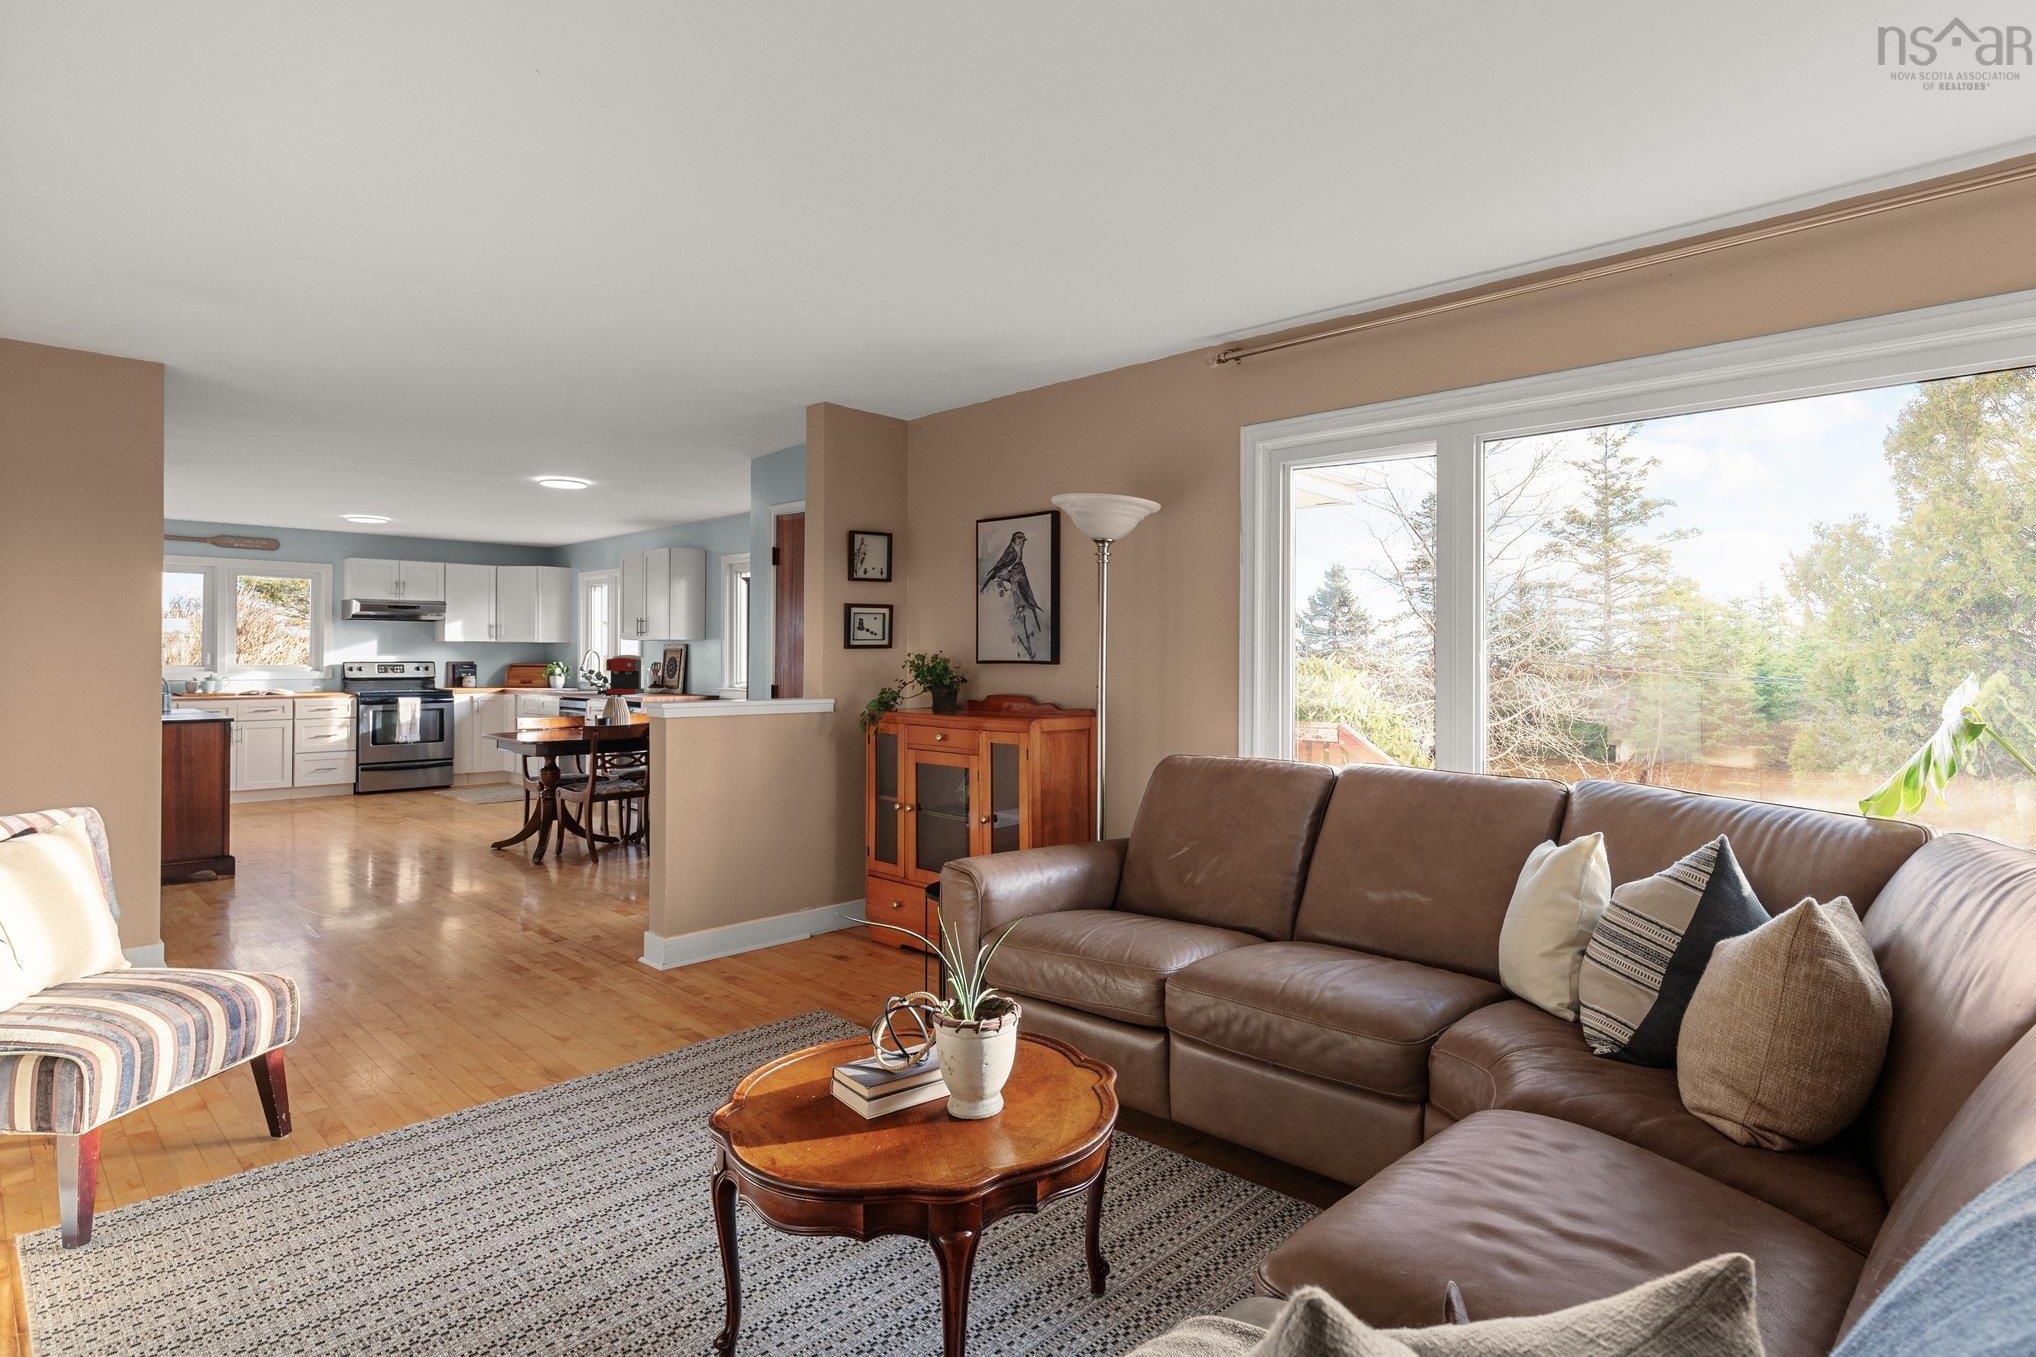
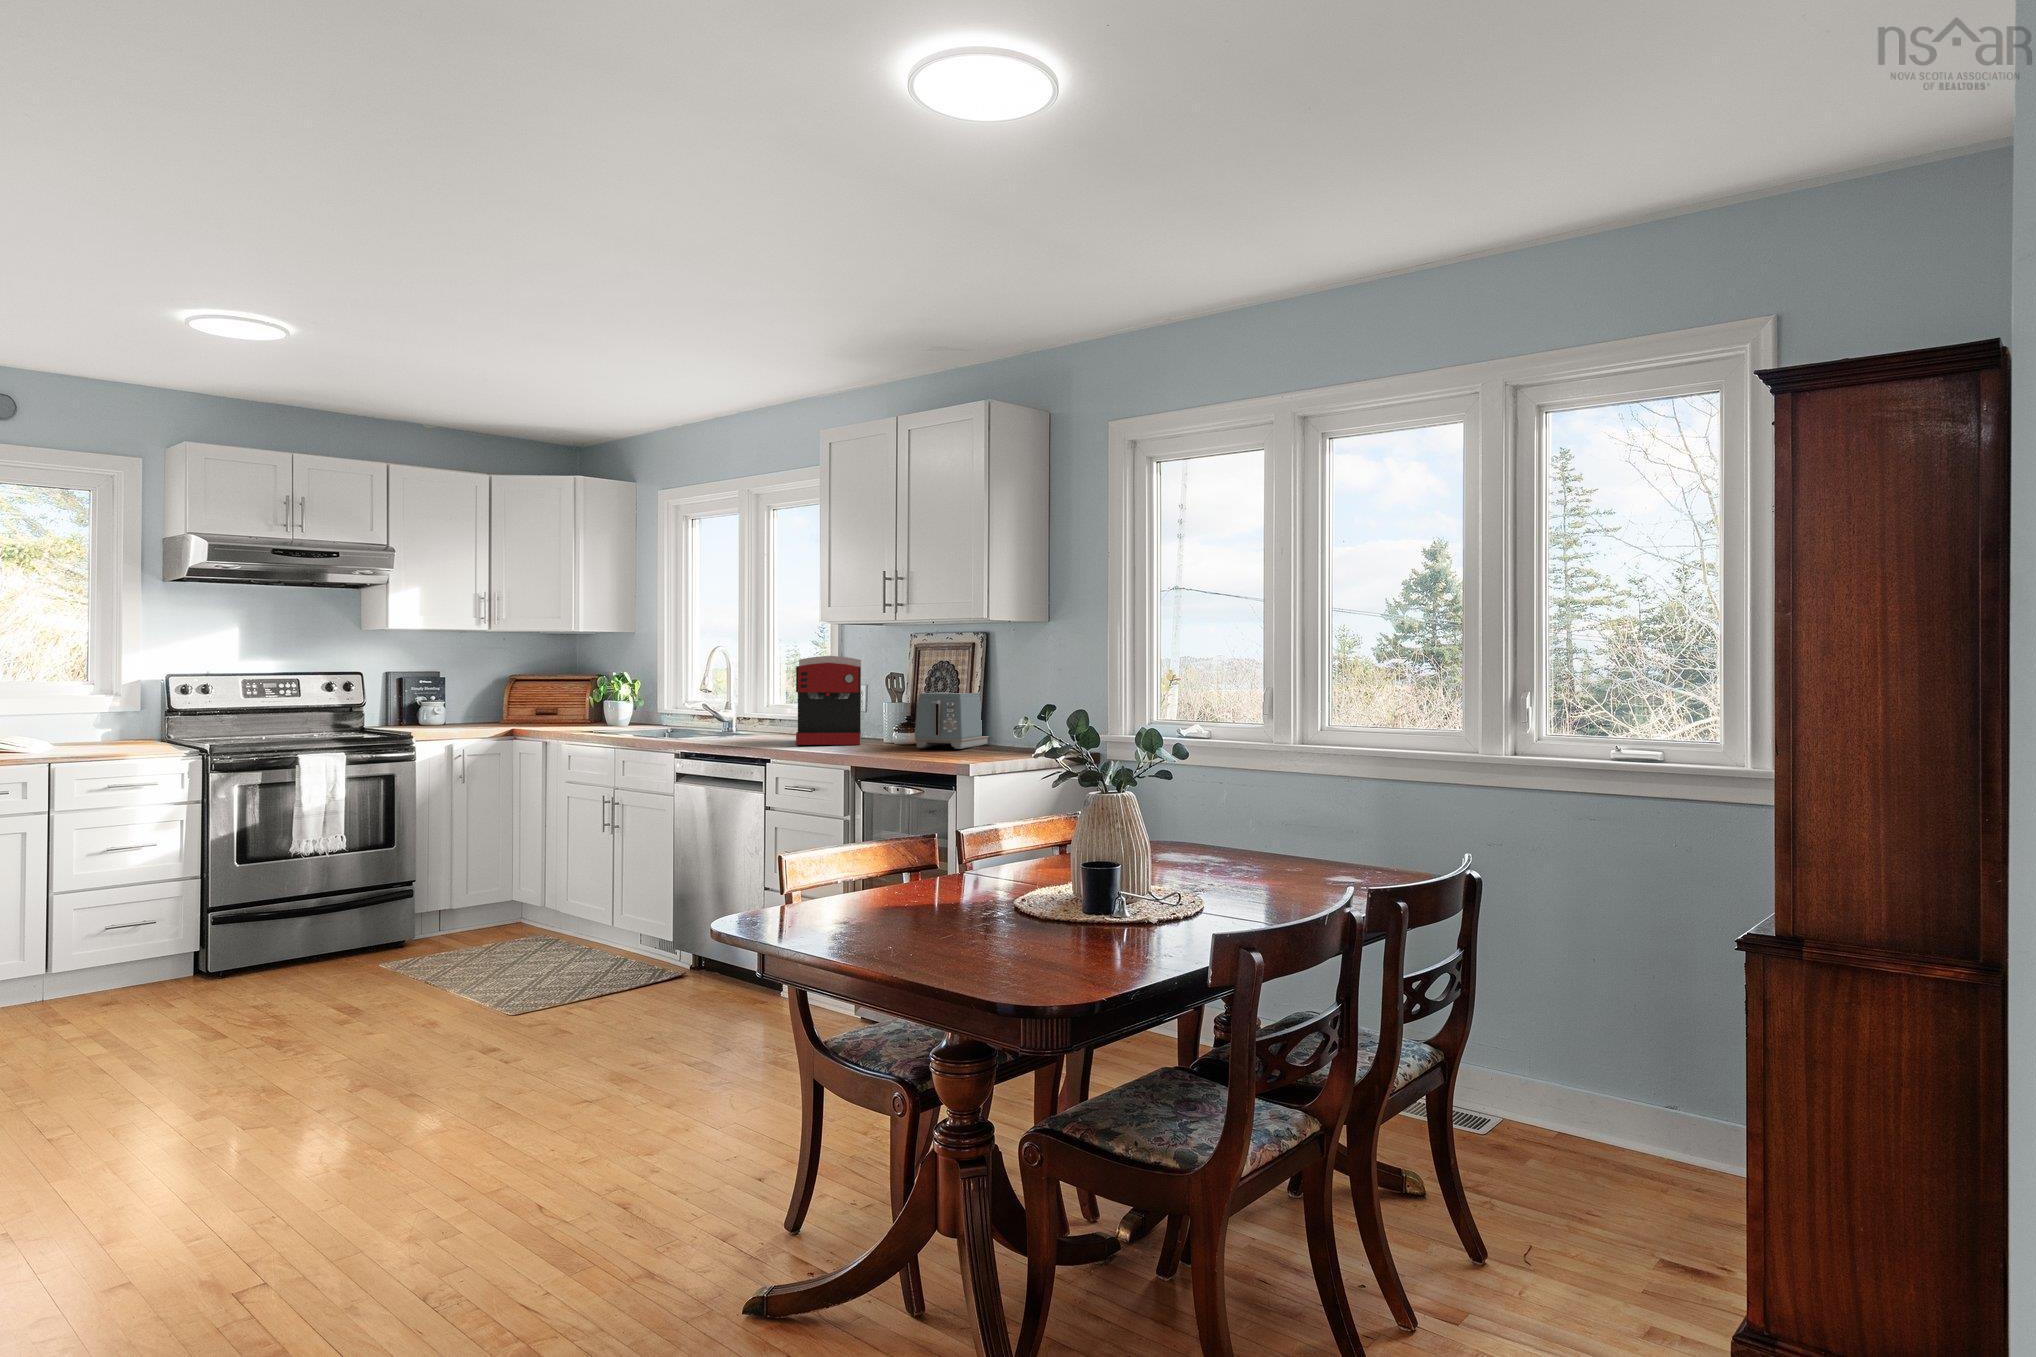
toaster: none [650,671,690,695] -> present [915,692,989,749]

